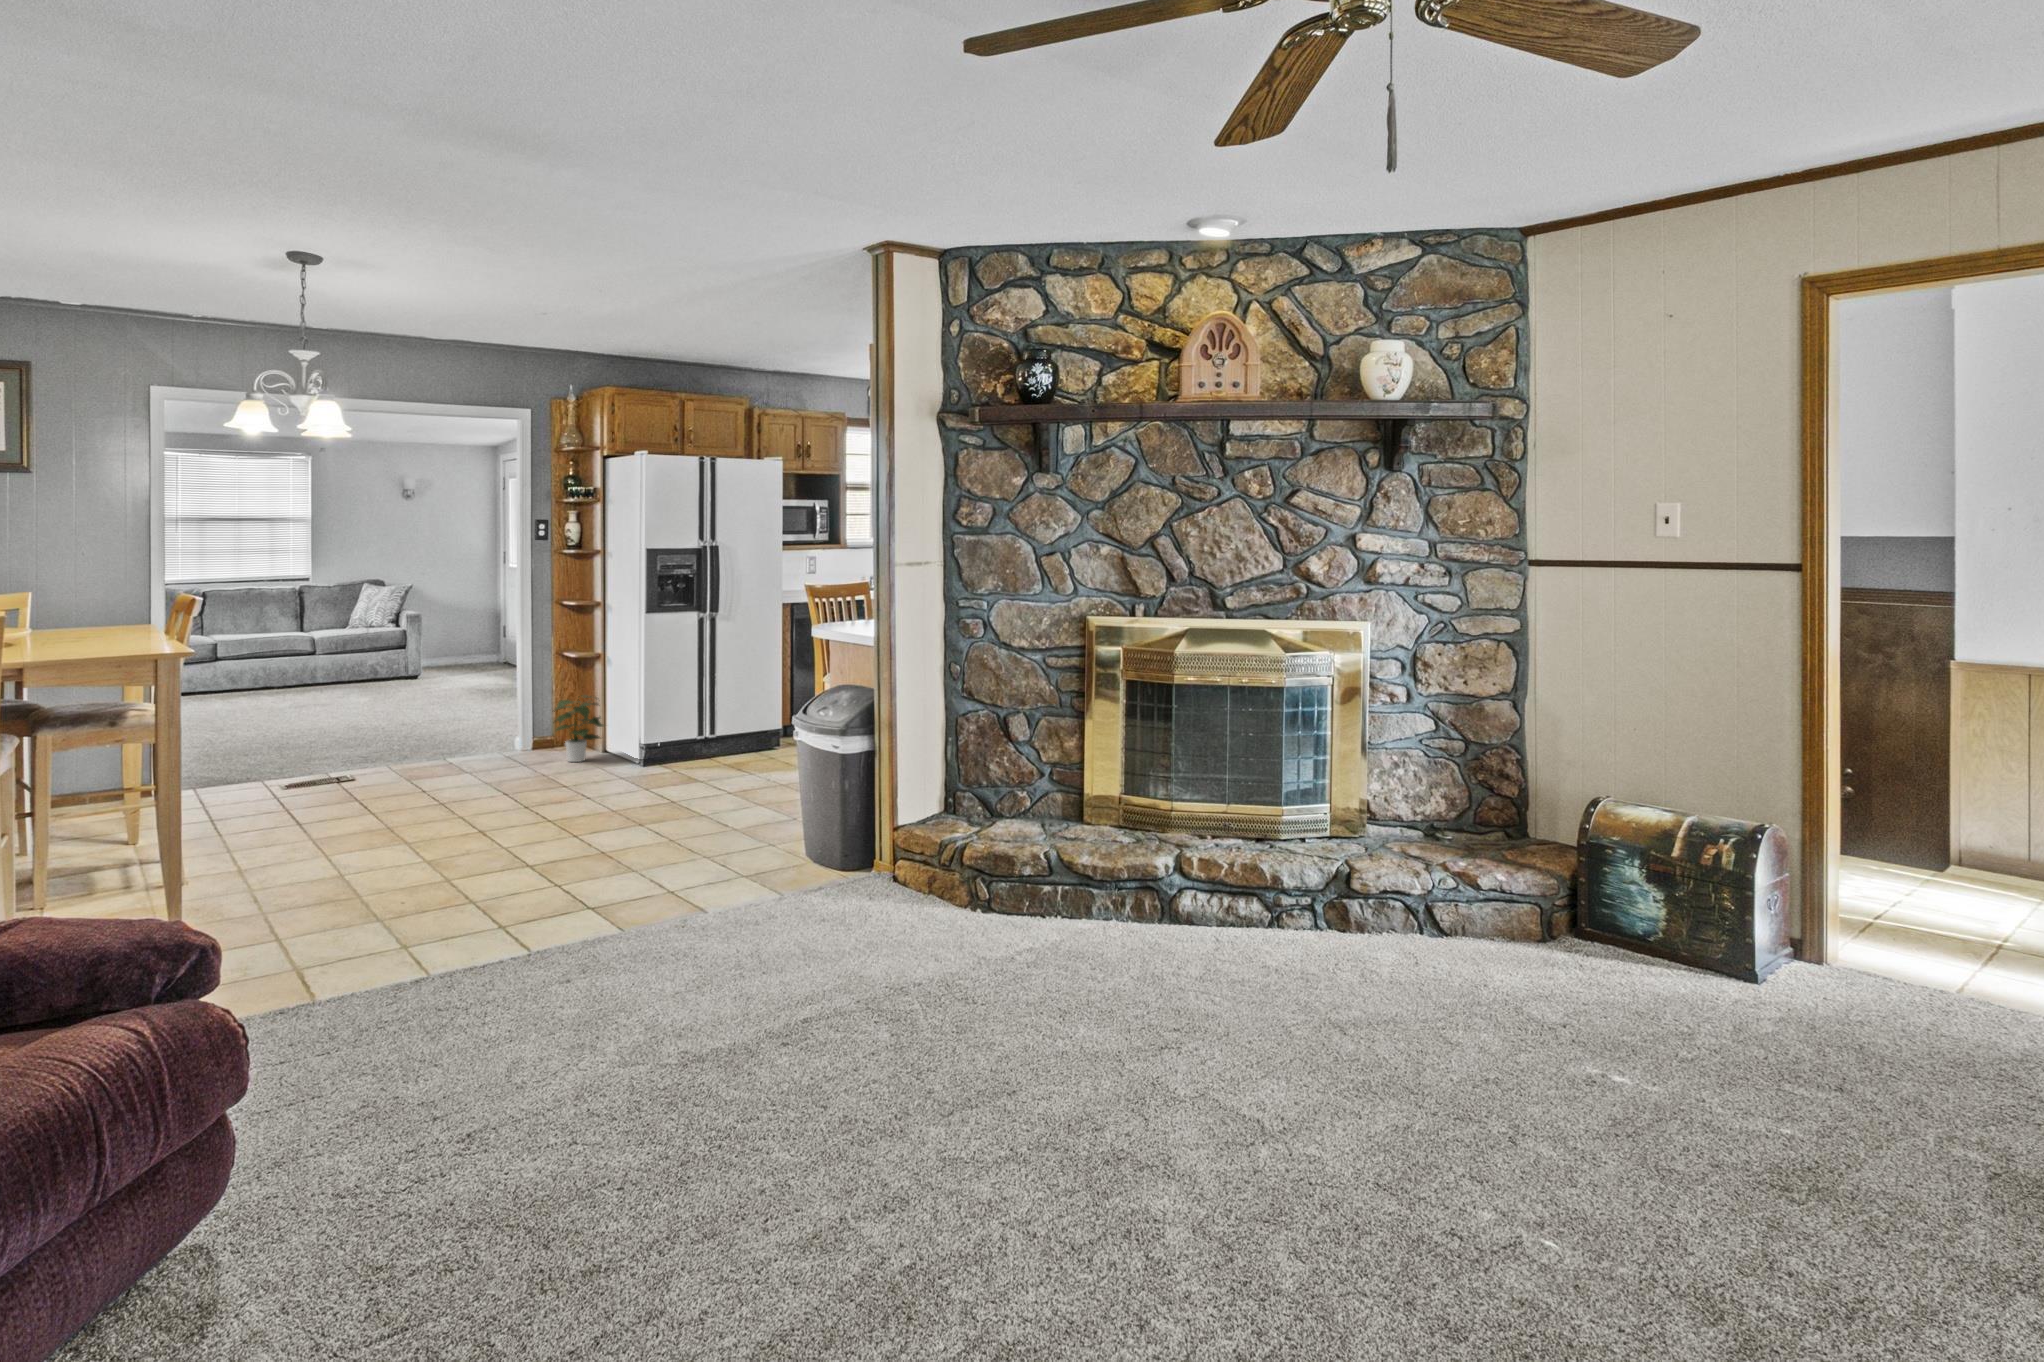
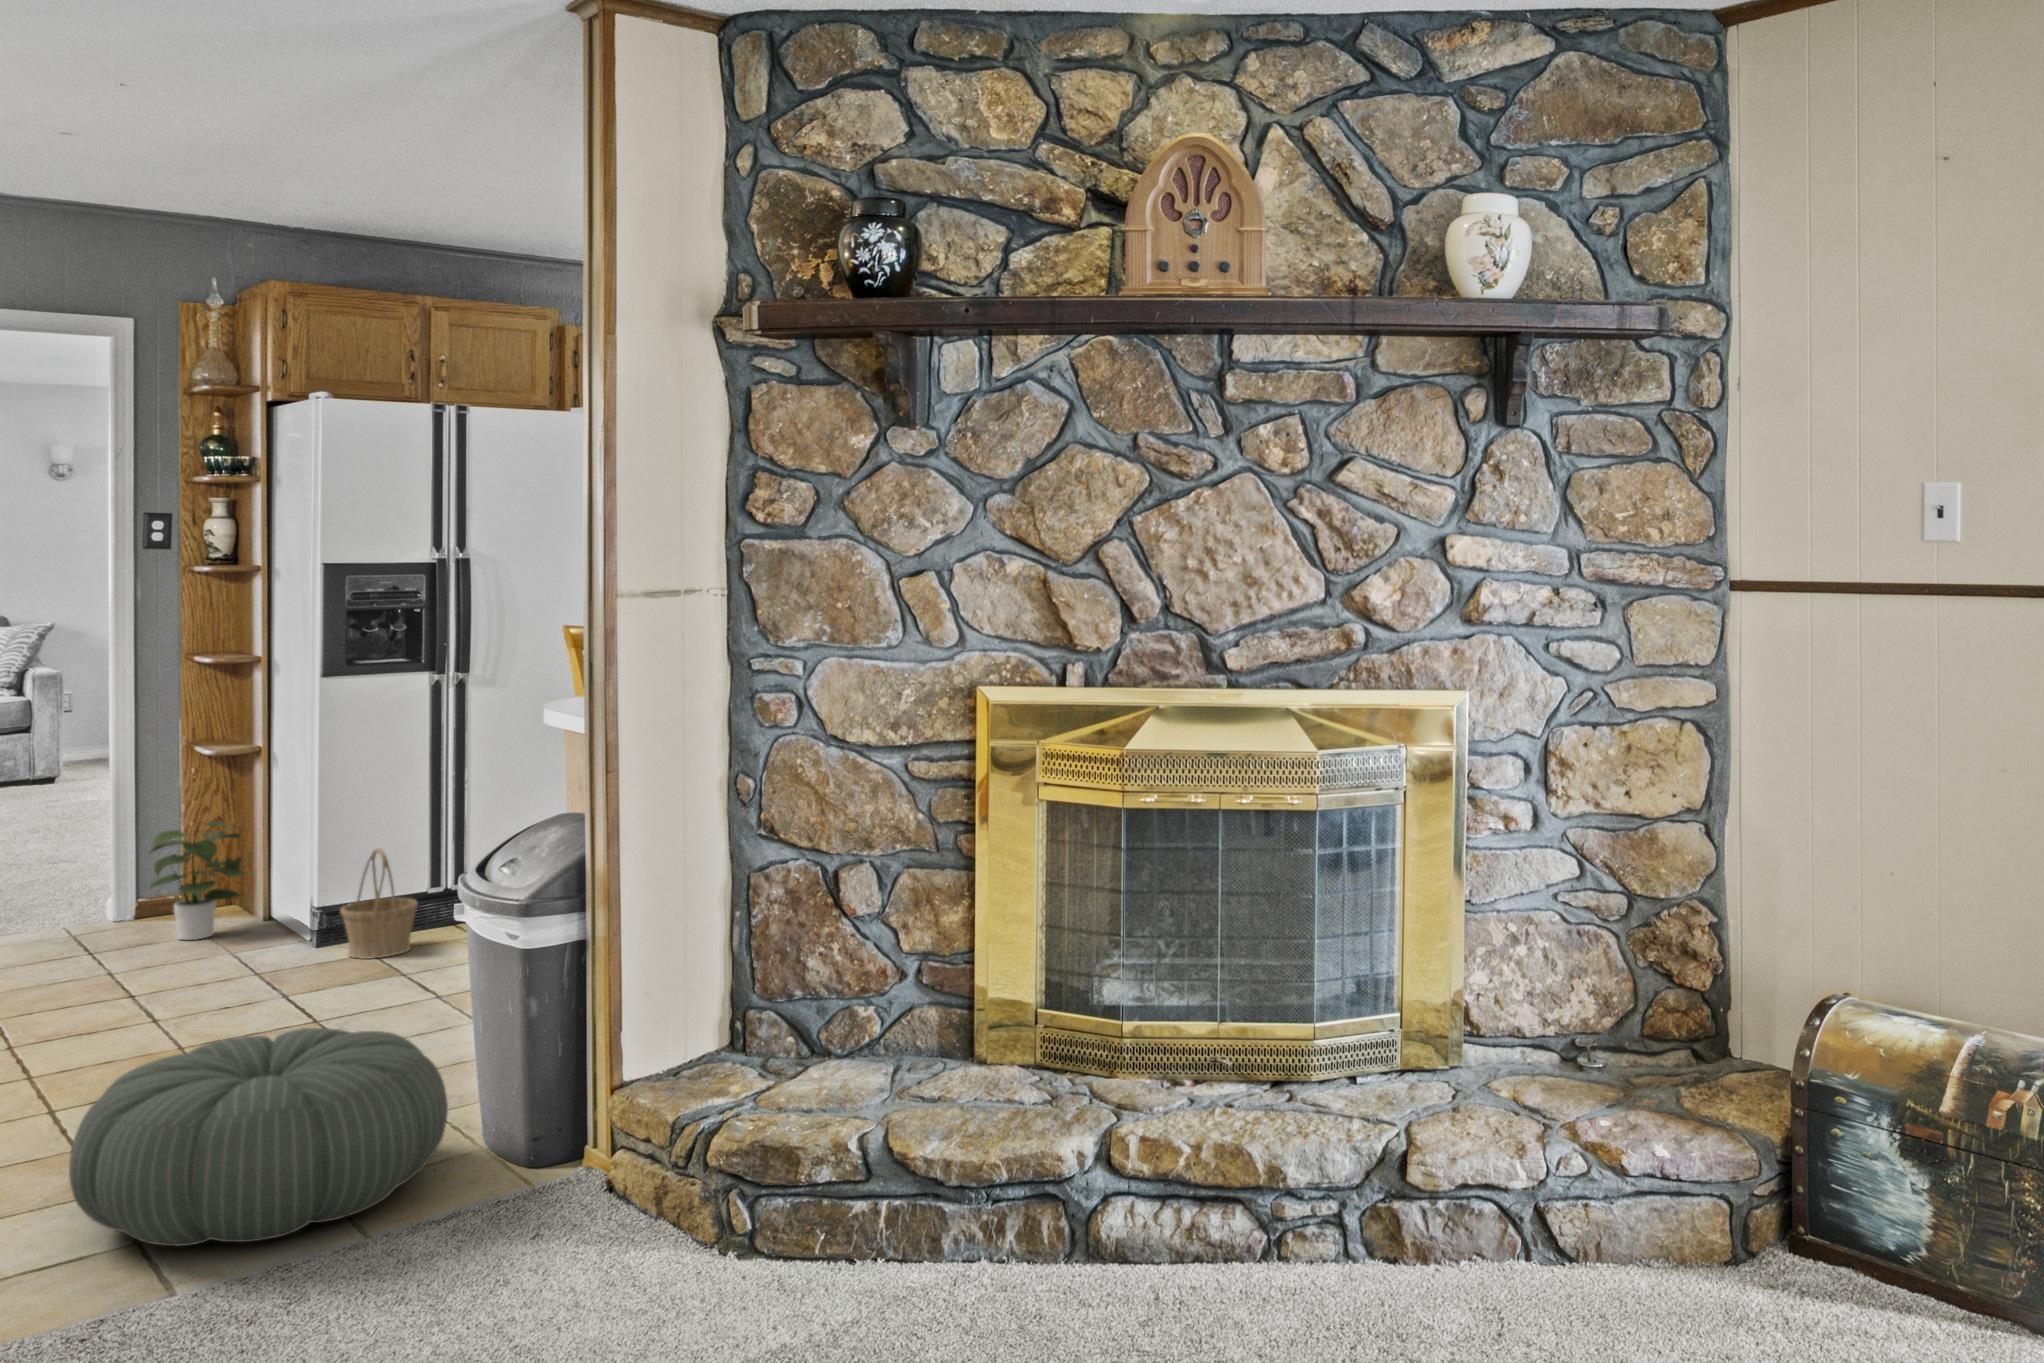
basket: none [663,711,704,774] -> present [340,848,418,959]
pouf: none [634,793,806,895] -> present [69,1028,448,1246]

